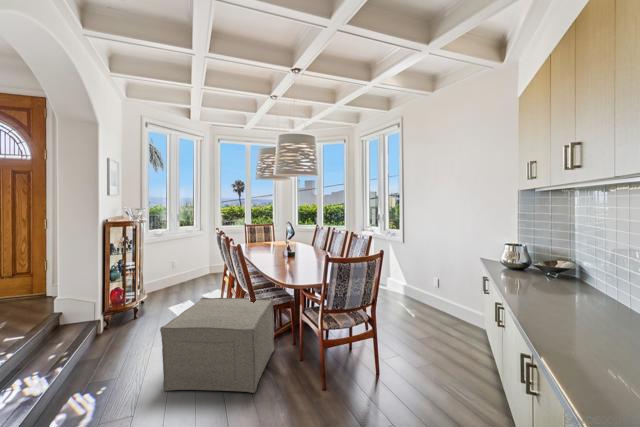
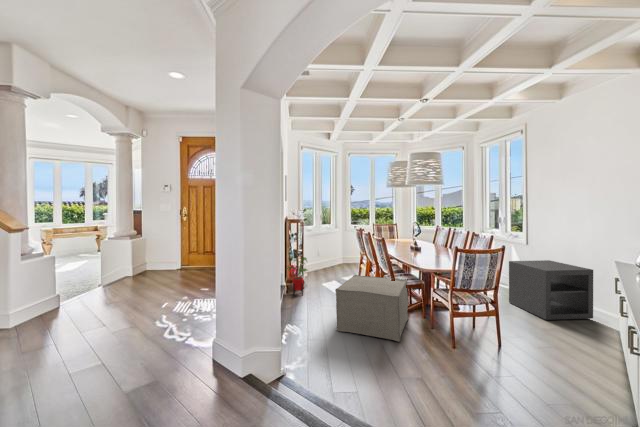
storage cabinet: none [387,260,460,326] -> present [509,260,593,320]
house plant: none [102,275,141,334] -> present [286,257,307,295]

